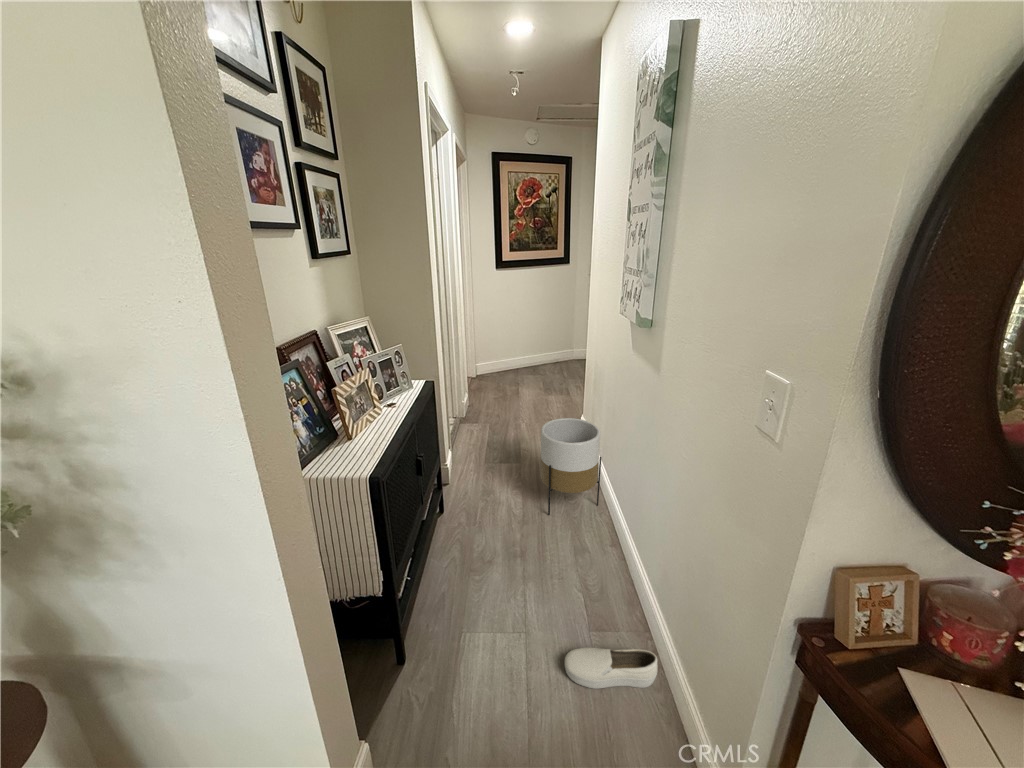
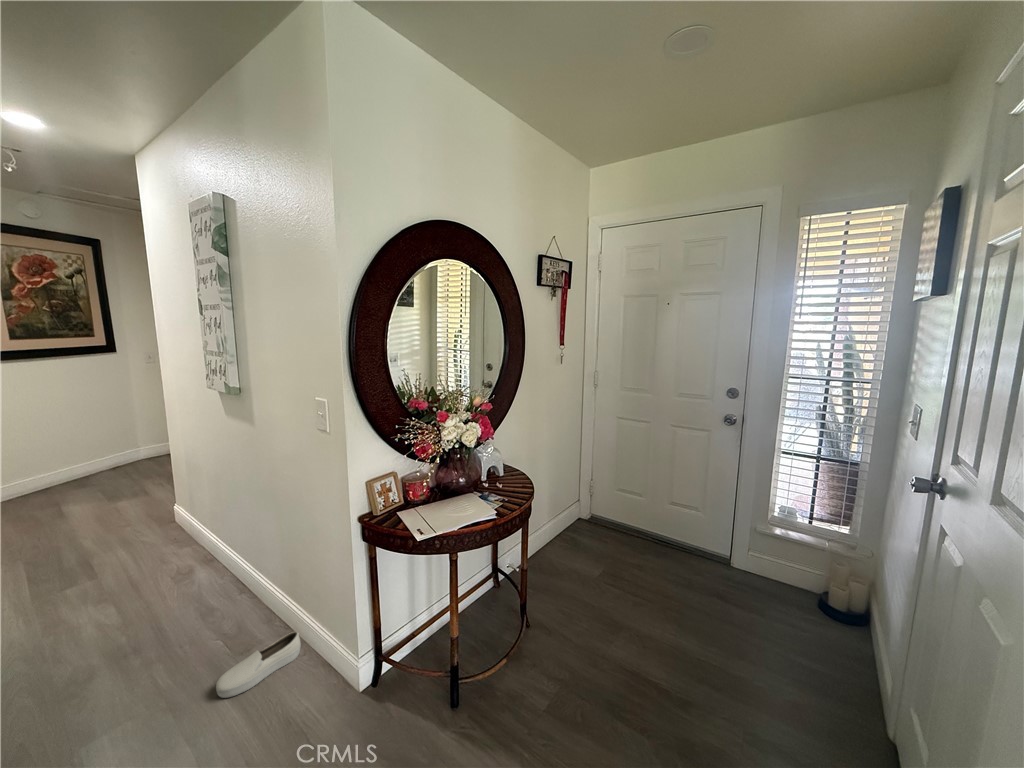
planter: present [540,418,601,515] -> none [131,496,217,605]

